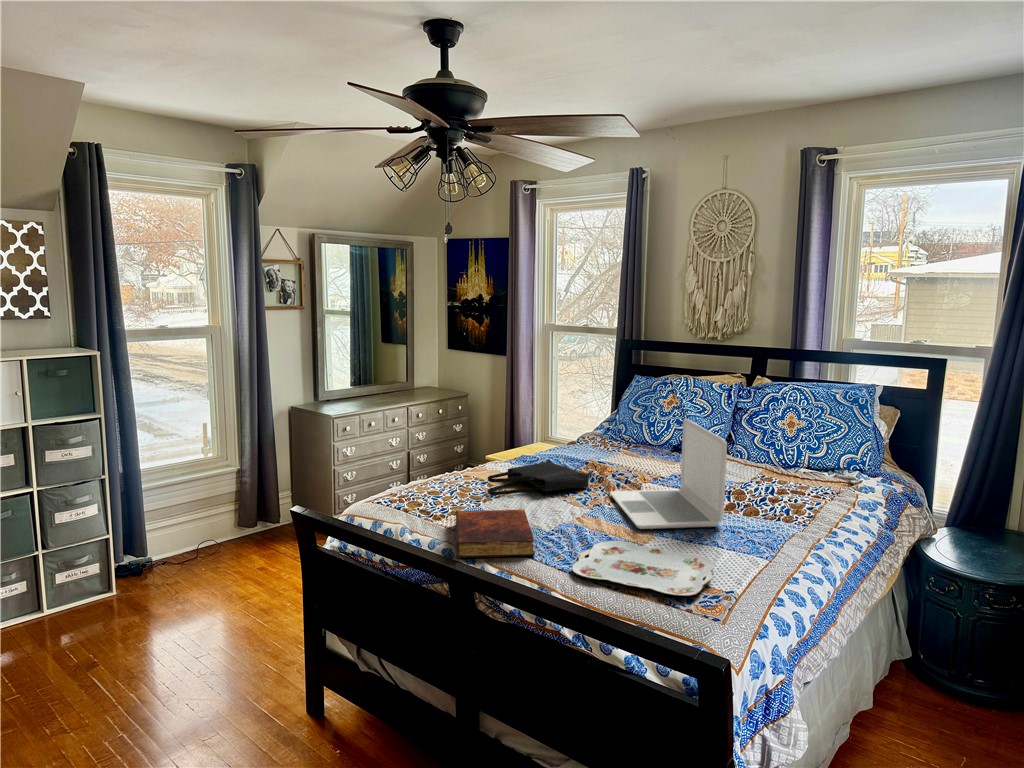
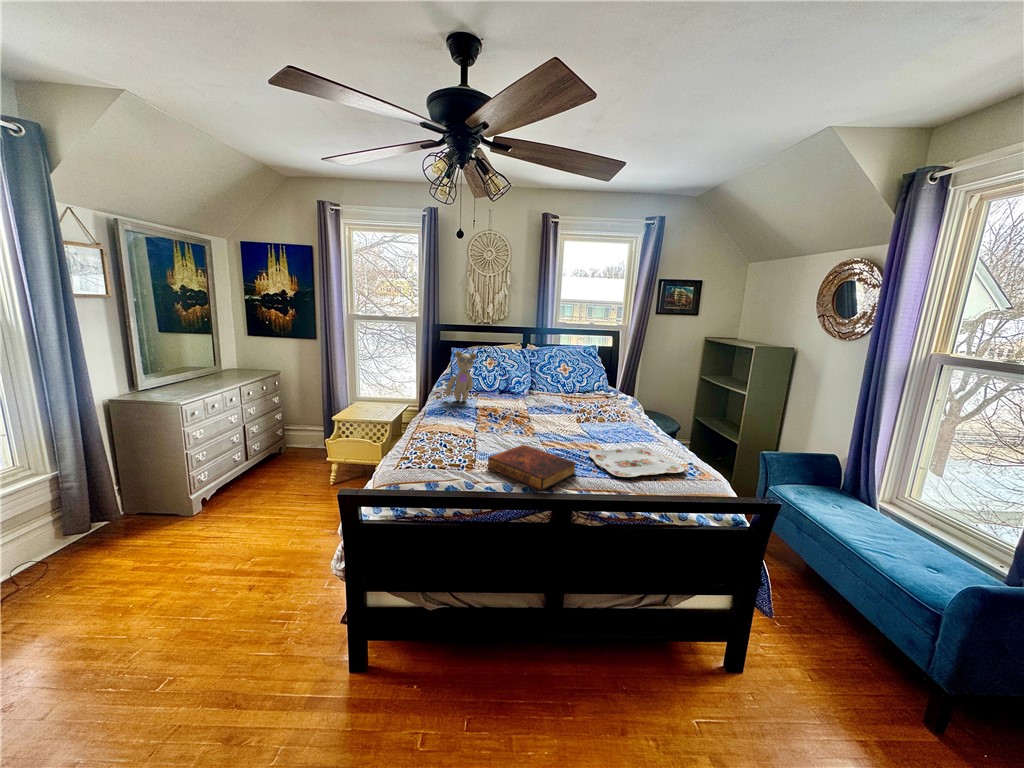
teddy bear: none [571,380,611,453] -> present [445,351,477,401]
laptop: present [610,419,727,529] -> none [527,370,616,441]
tote bag: present [488,459,589,495] -> none [451,408,509,441]

